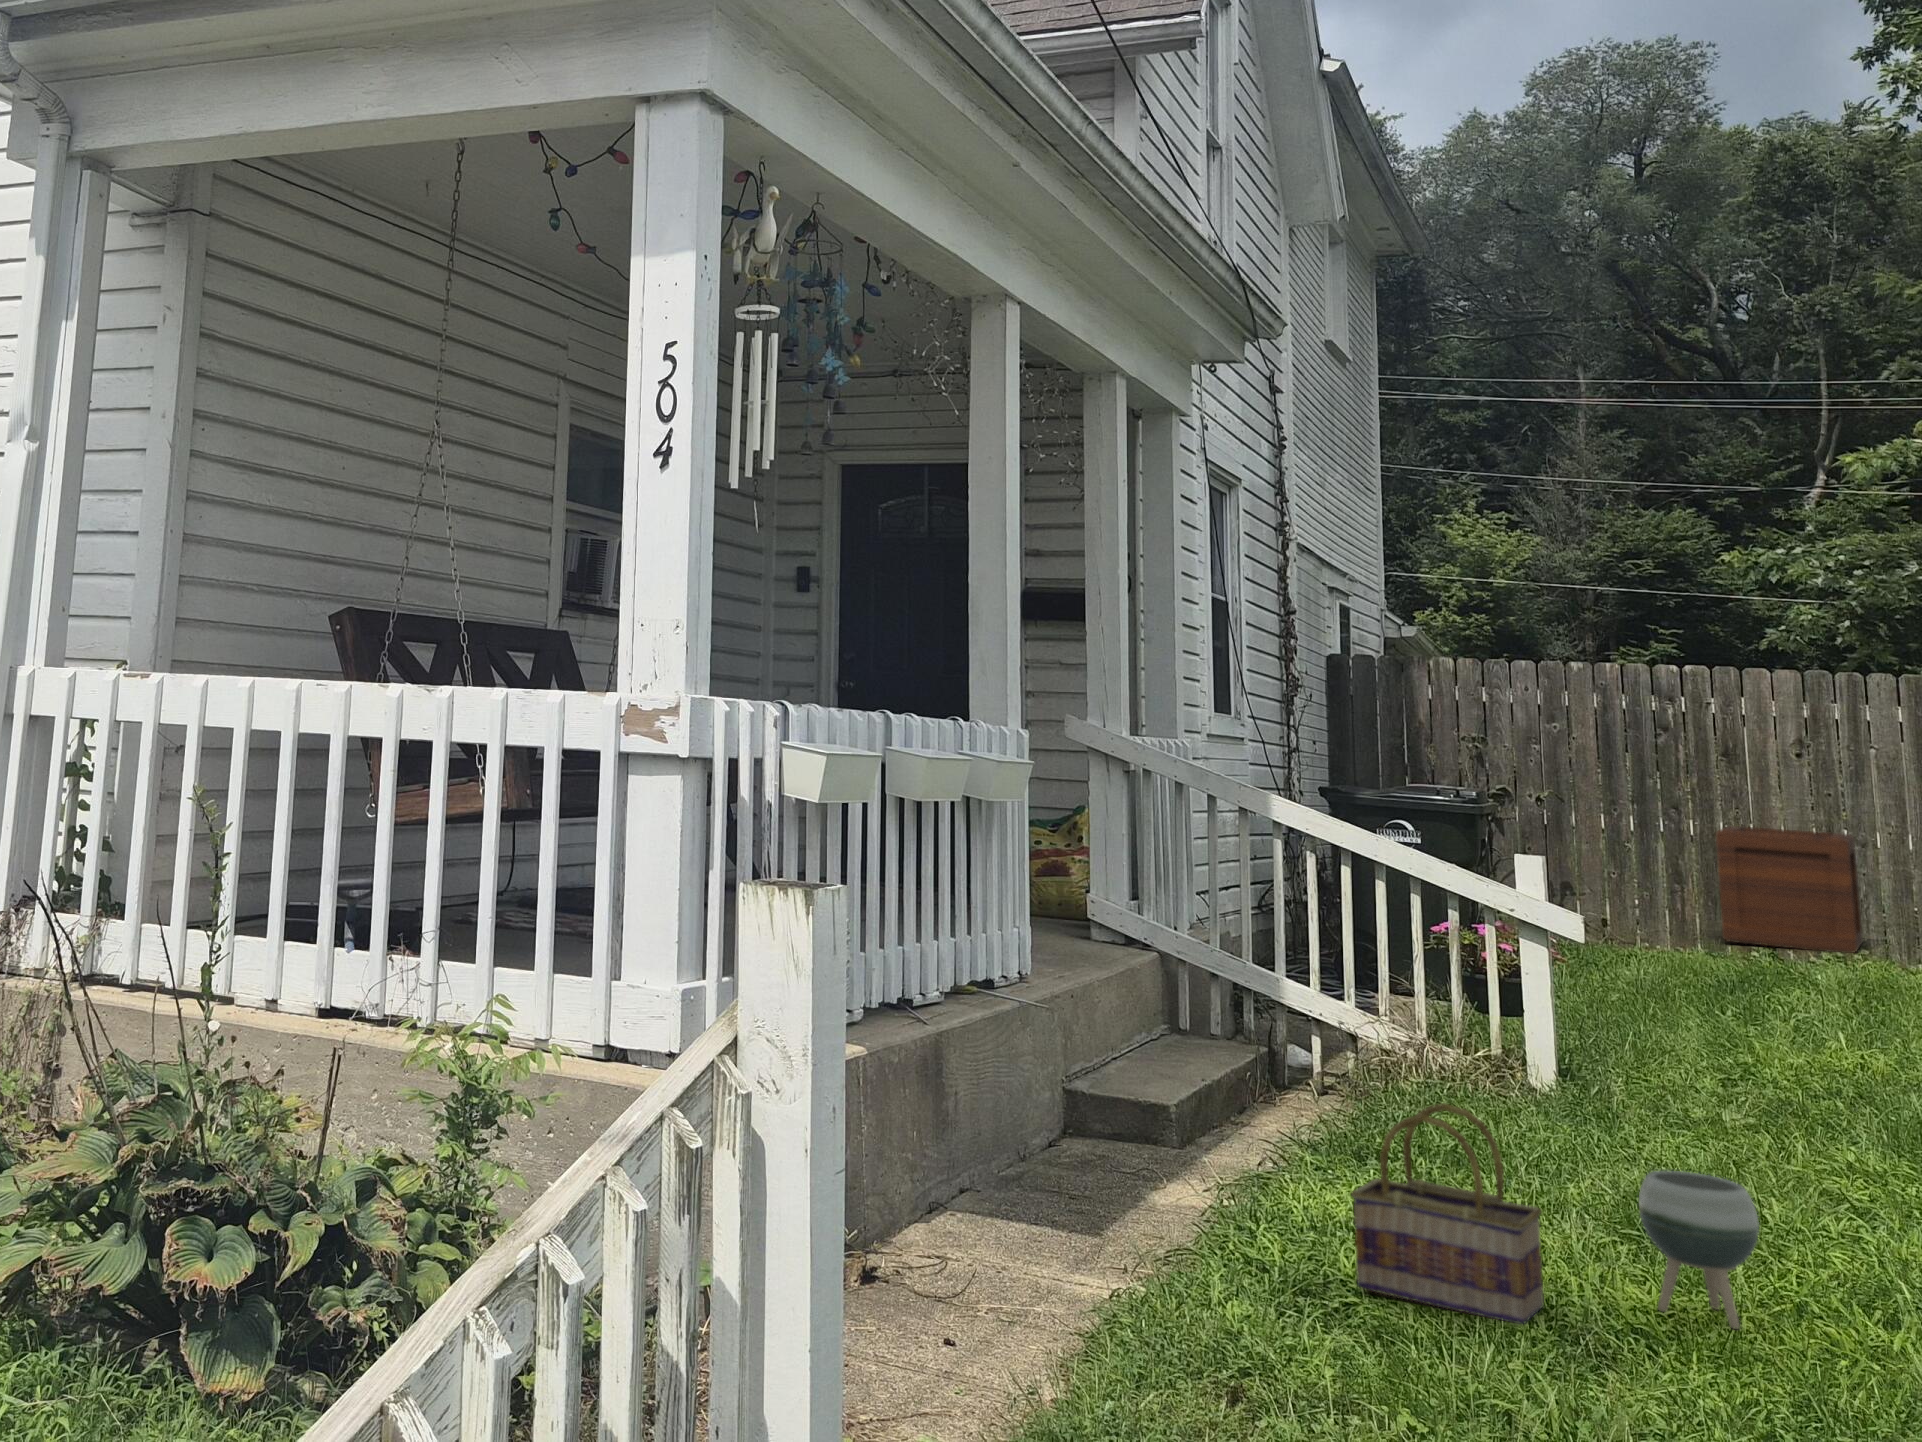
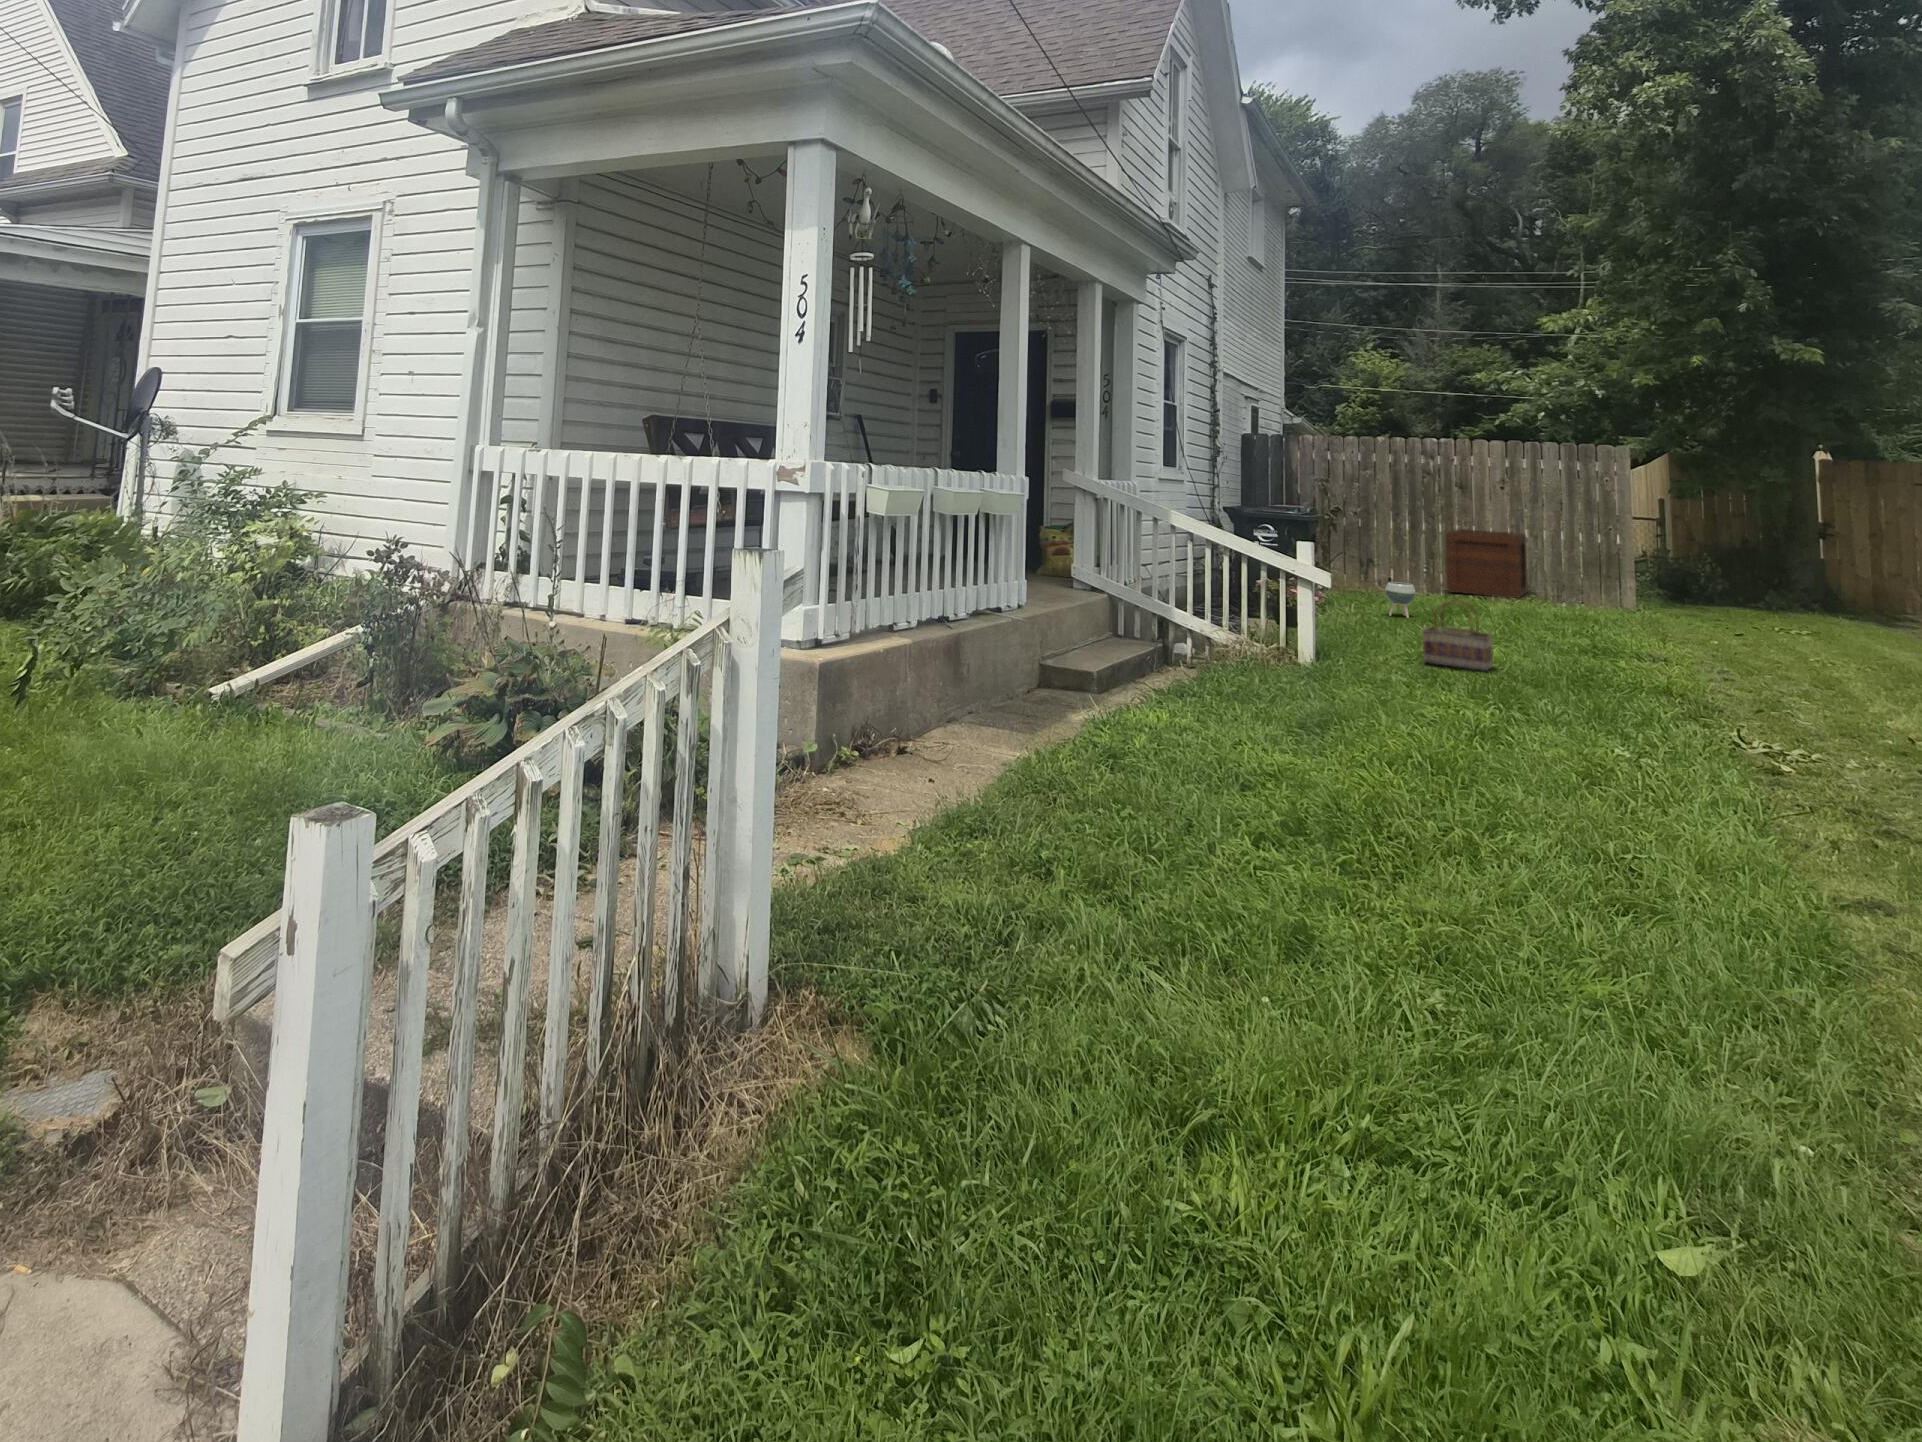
basket: present [1351,1103,1544,1324] -> present [1423,599,1493,671]
planter: present [1639,1171,1759,1329] -> present [1385,582,1416,618]

